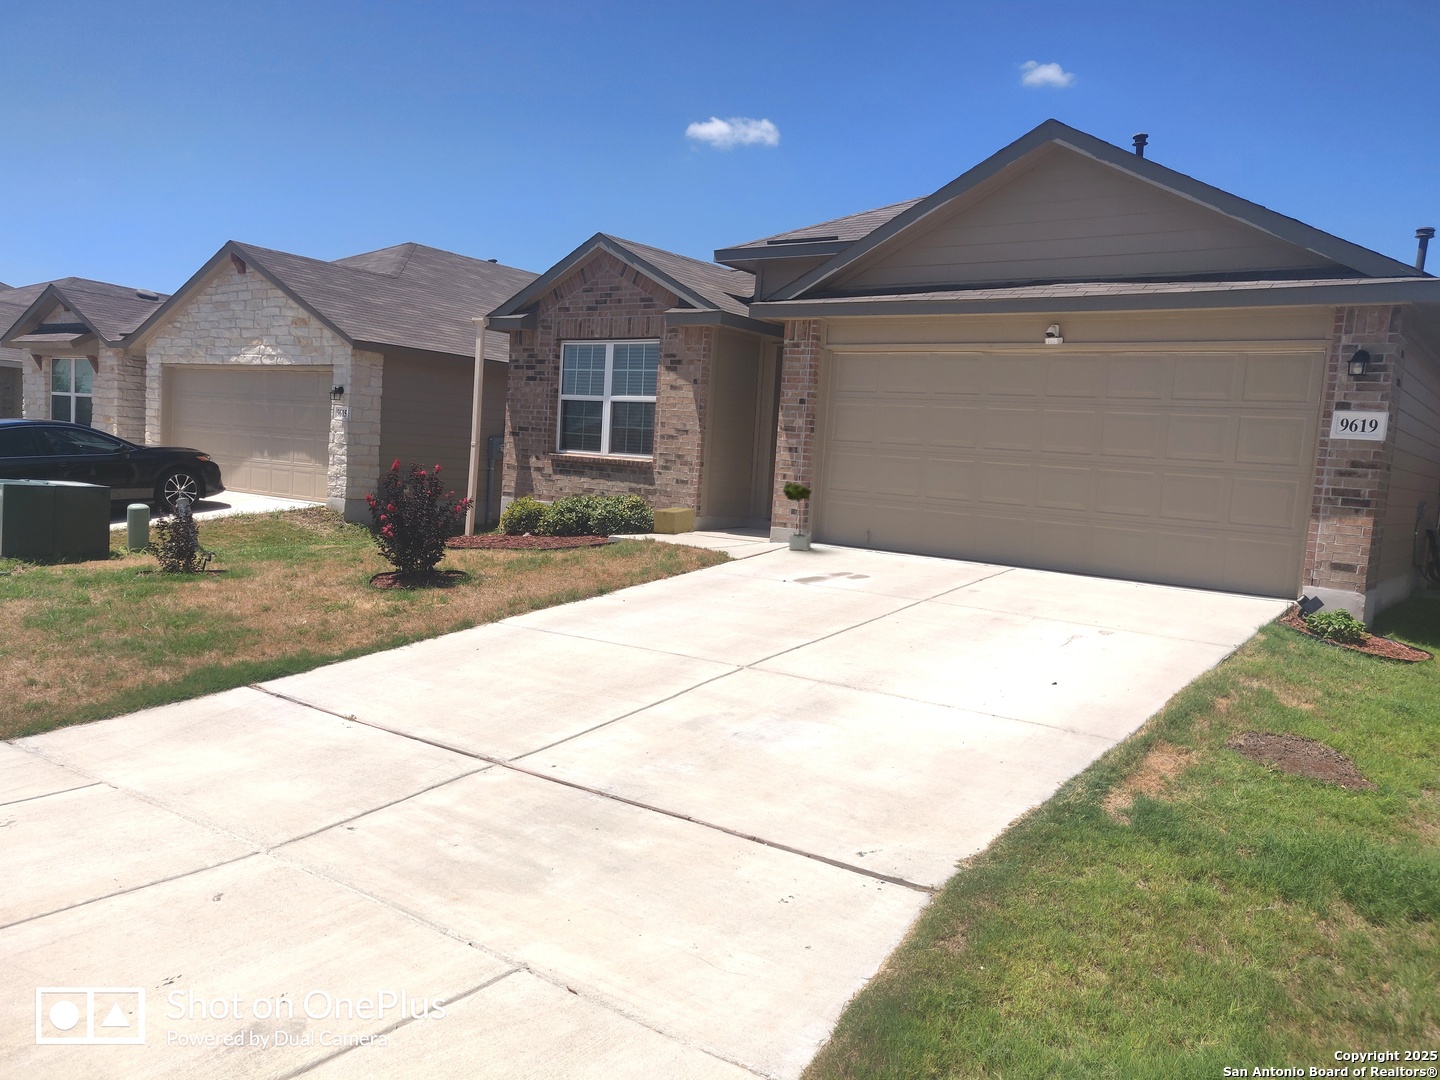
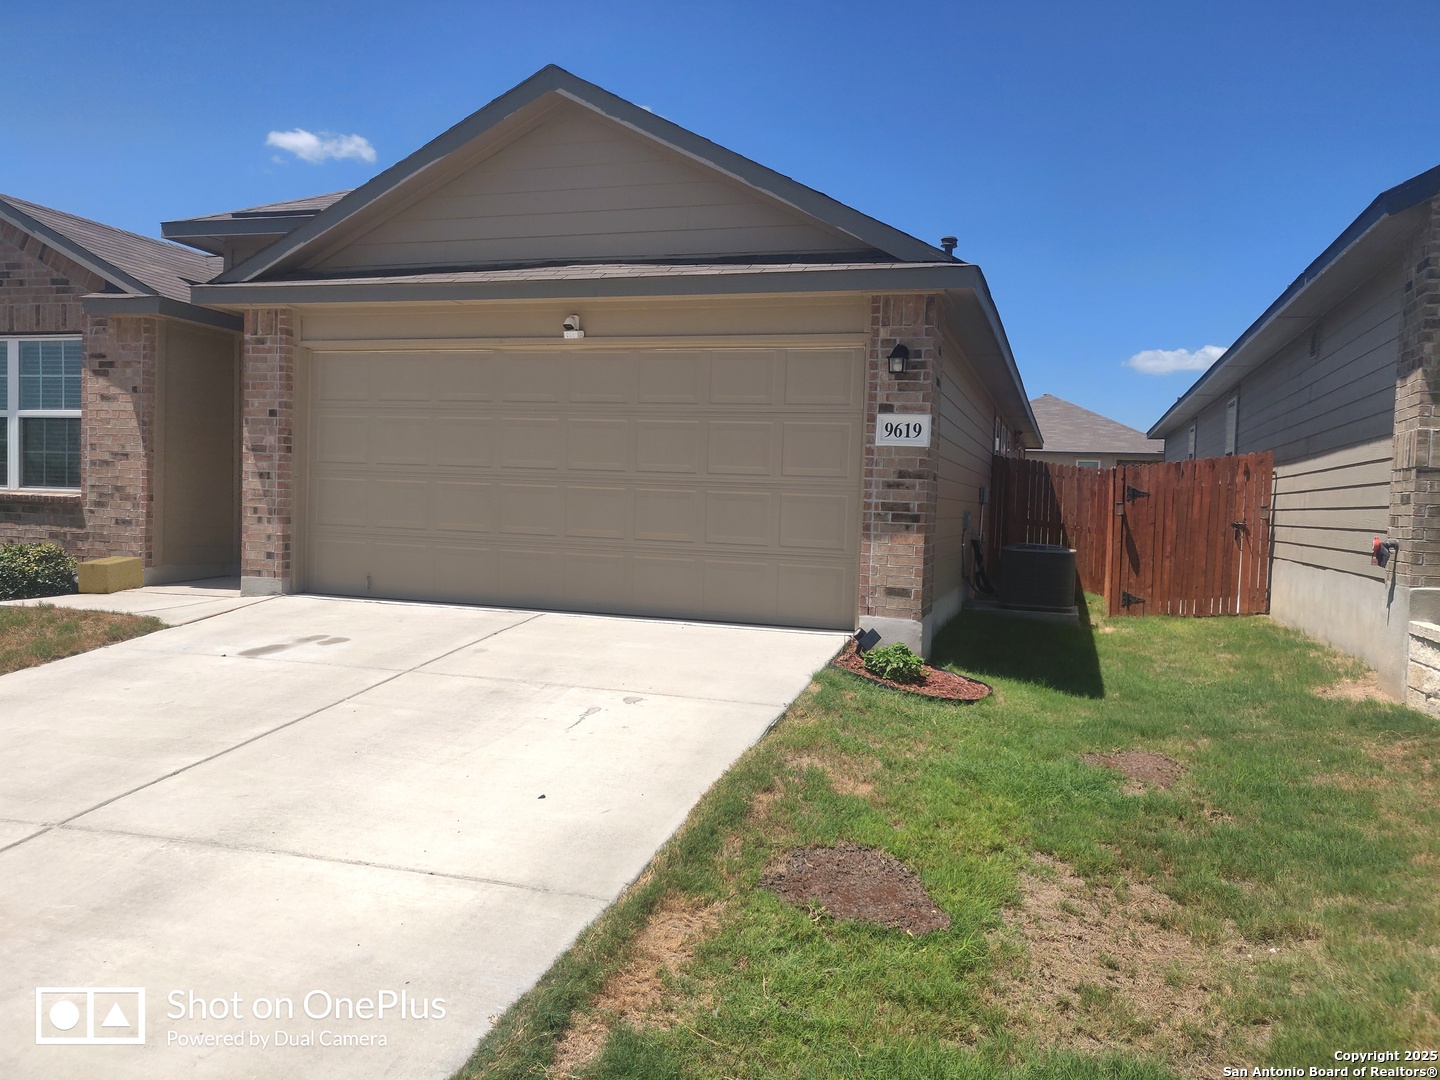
potted tree: present [783,482,811,551] -> none [248,518,293,606]

